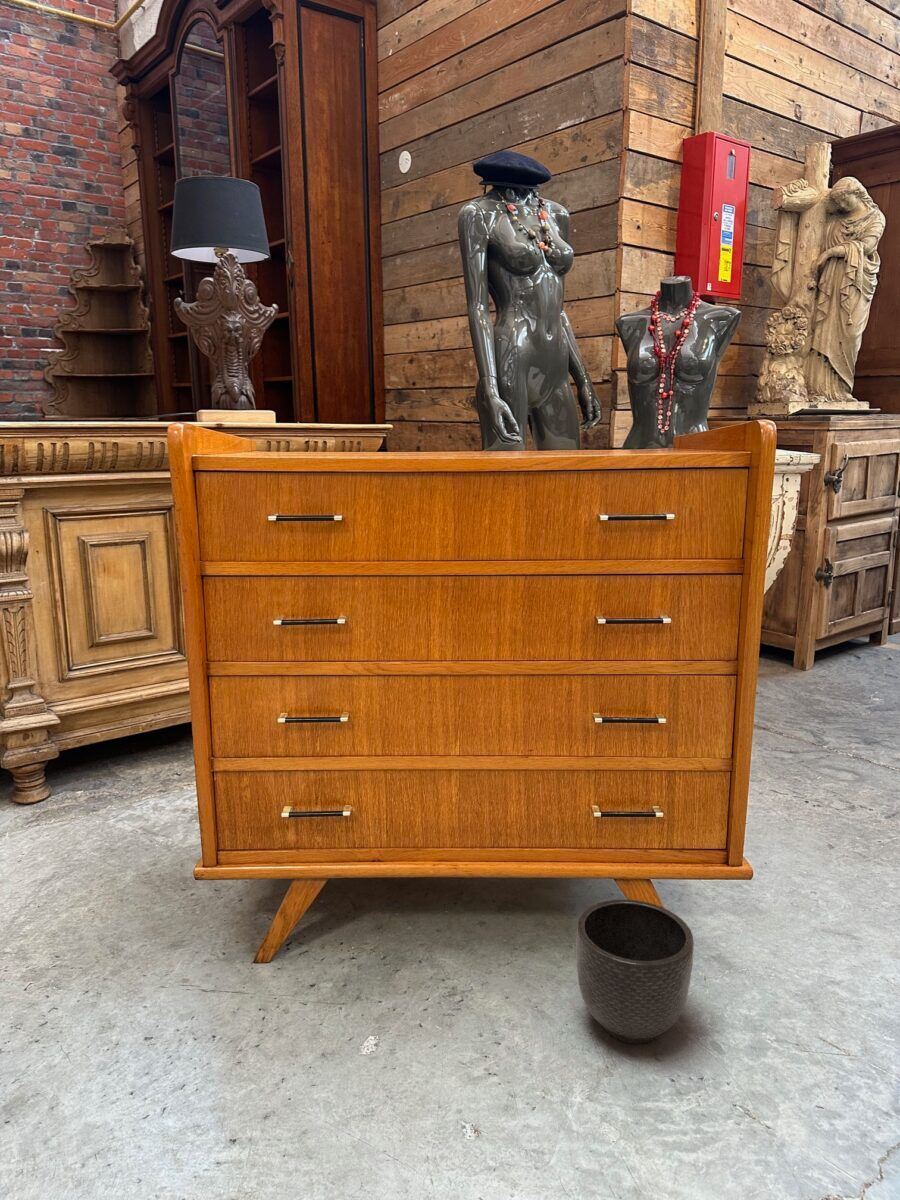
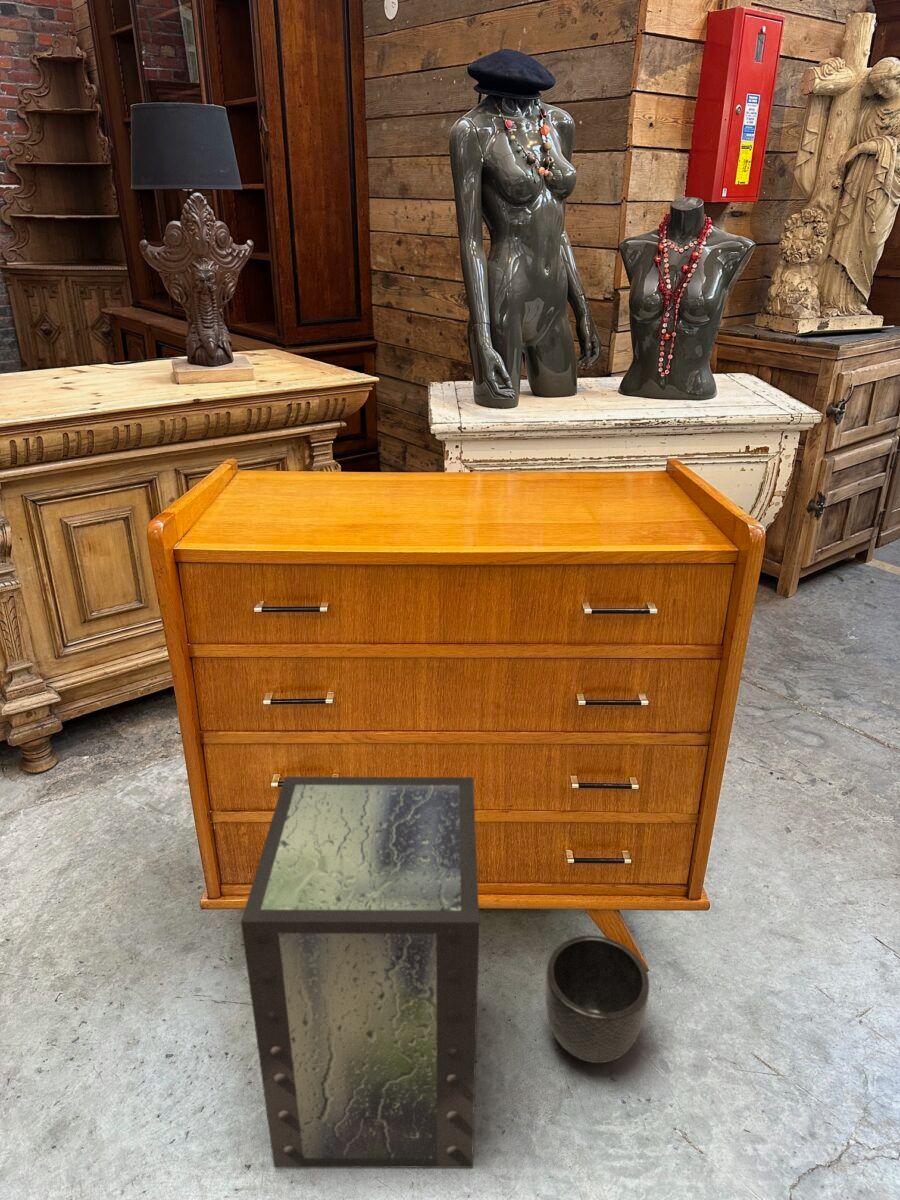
storage box: none [245,696,504,1141] -> present [241,777,479,1168]

